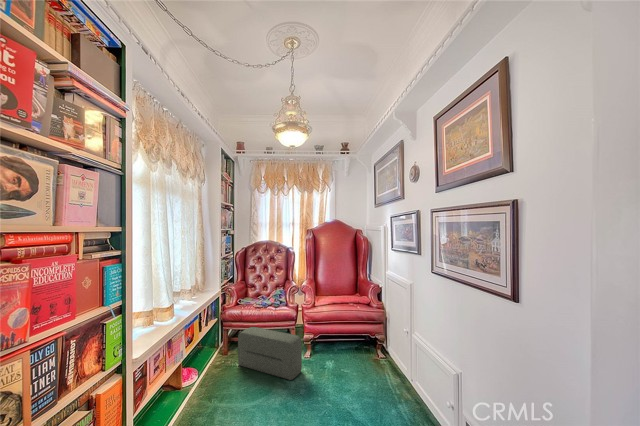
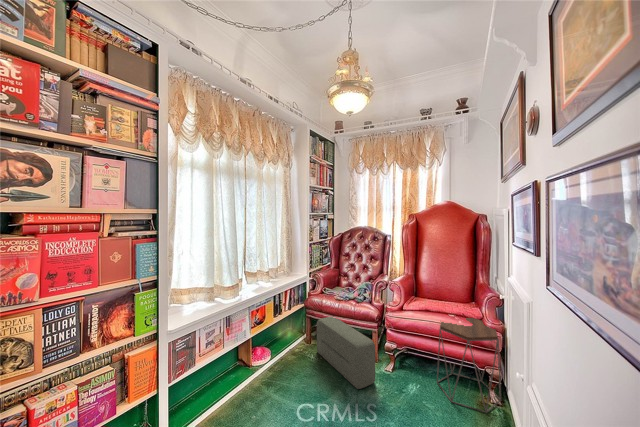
side table: none [343,302,383,366] -> present [437,318,501,413]

